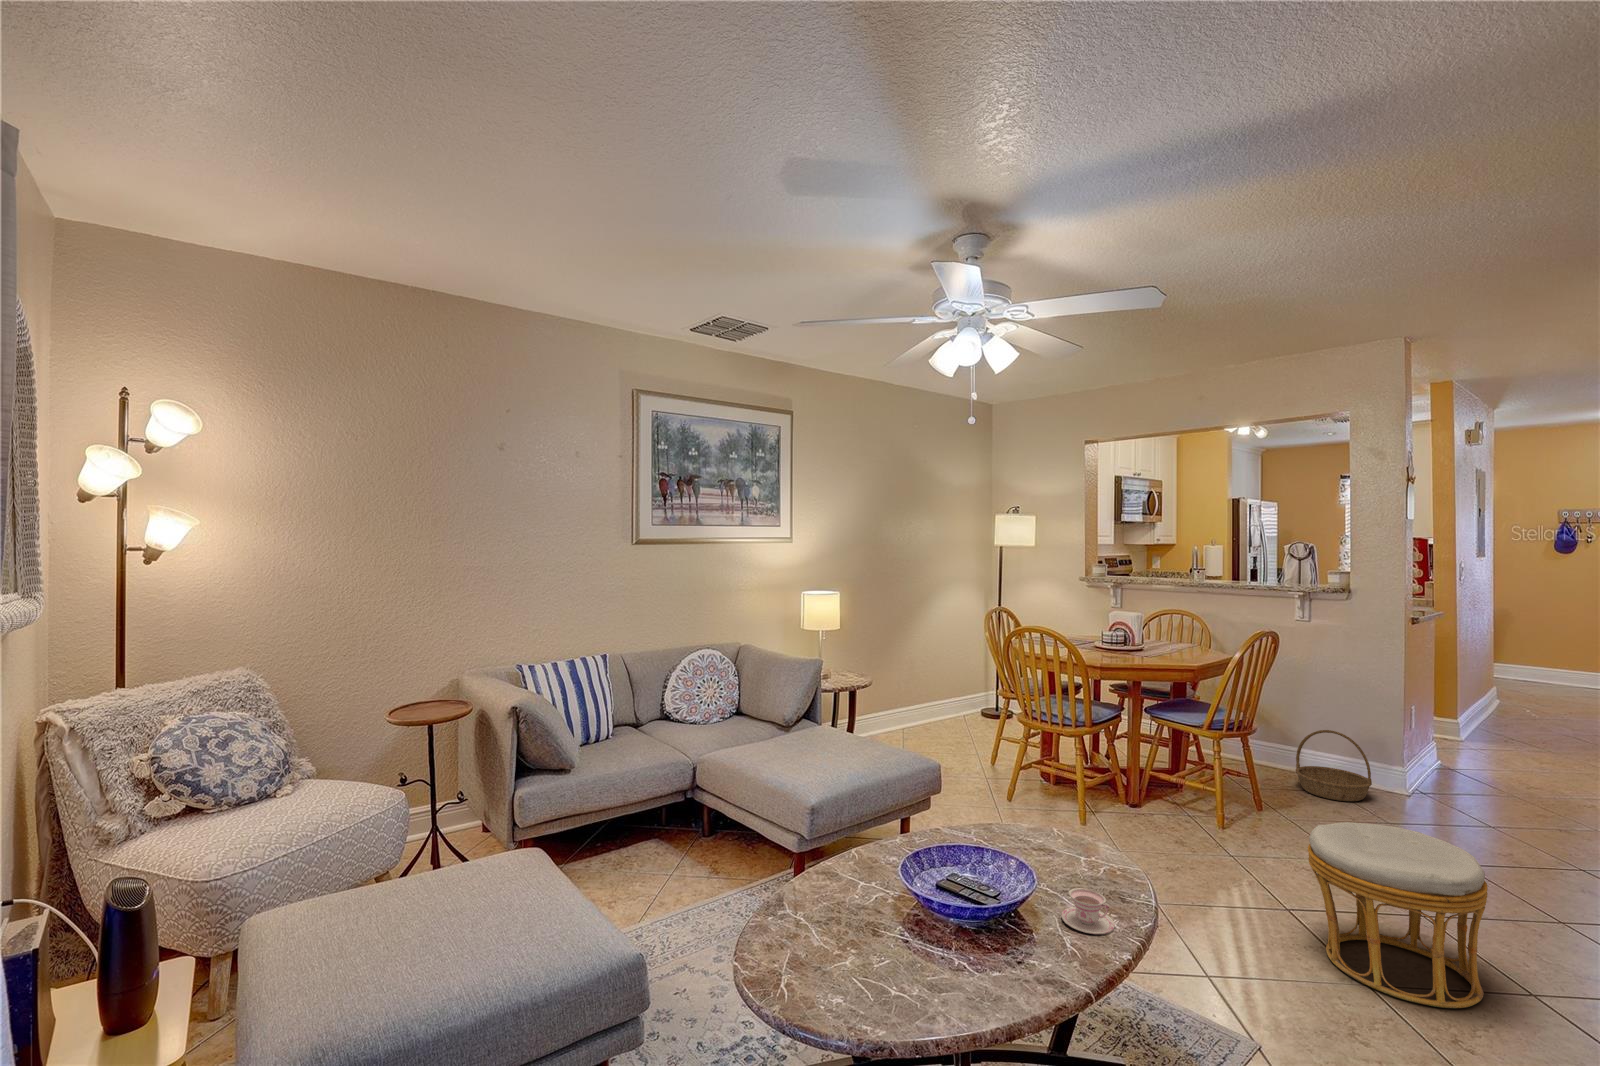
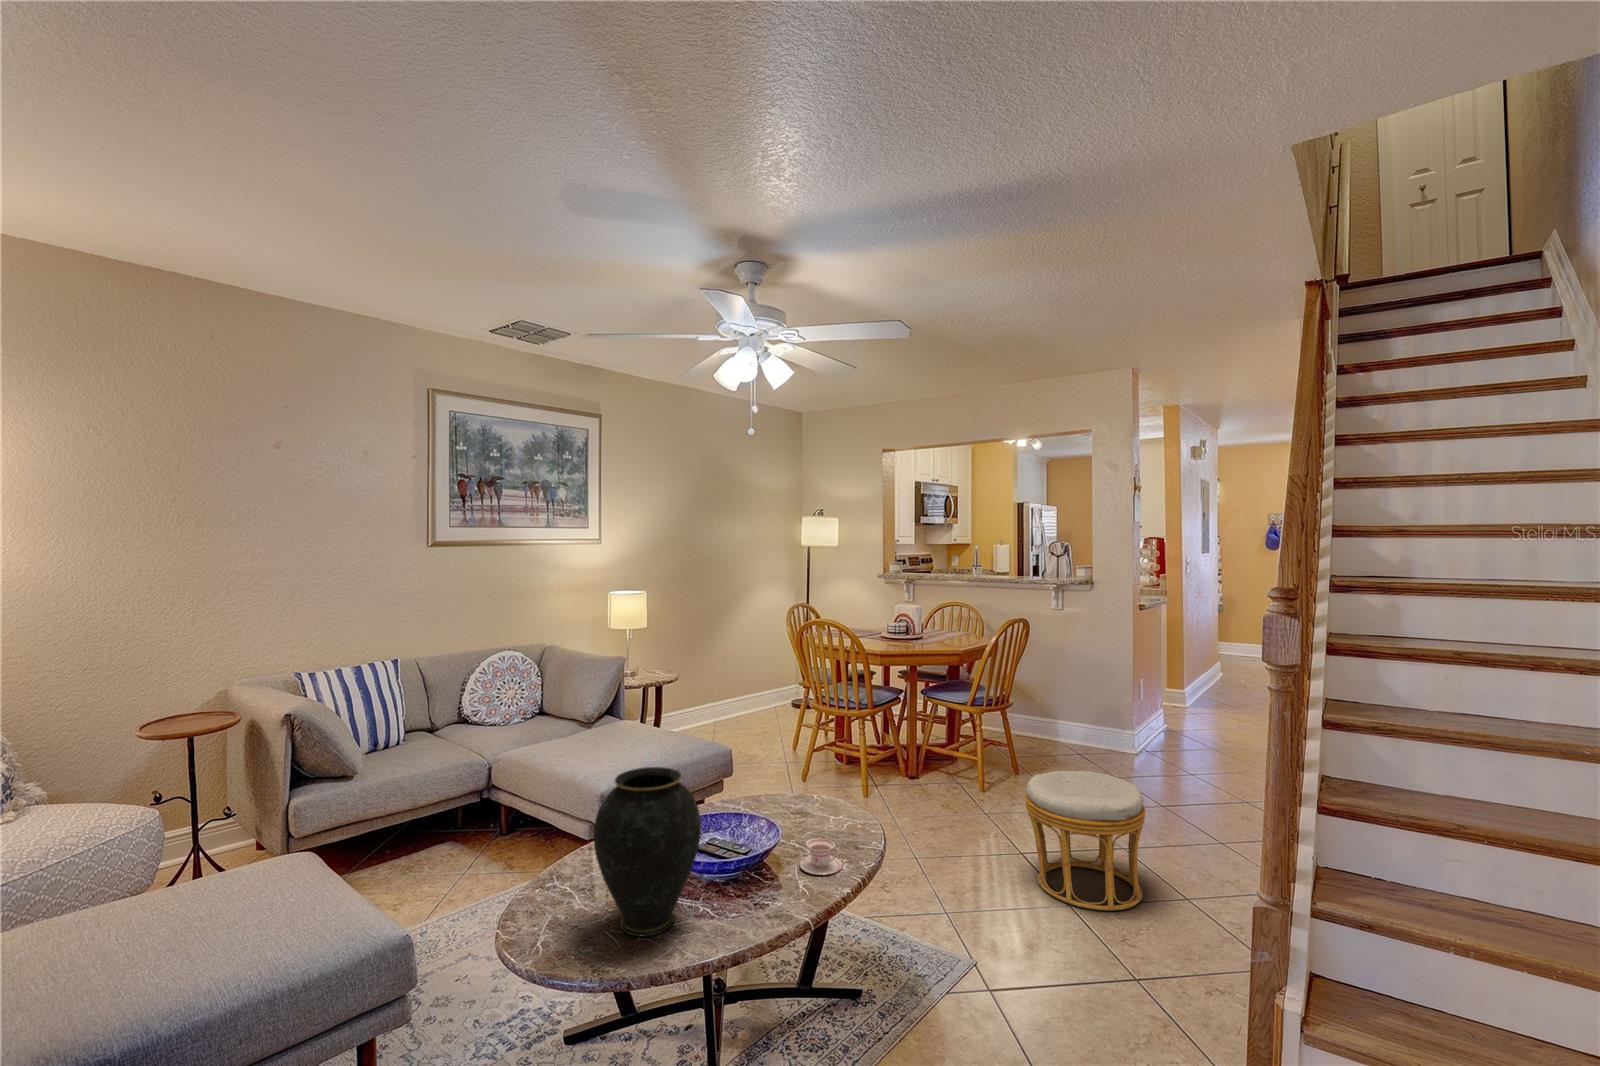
basket: present [1296,730,1372,801] -> none [1046,700,1101,758]
vase: none [843,794,962,987] -> present [593,767,701,937]

